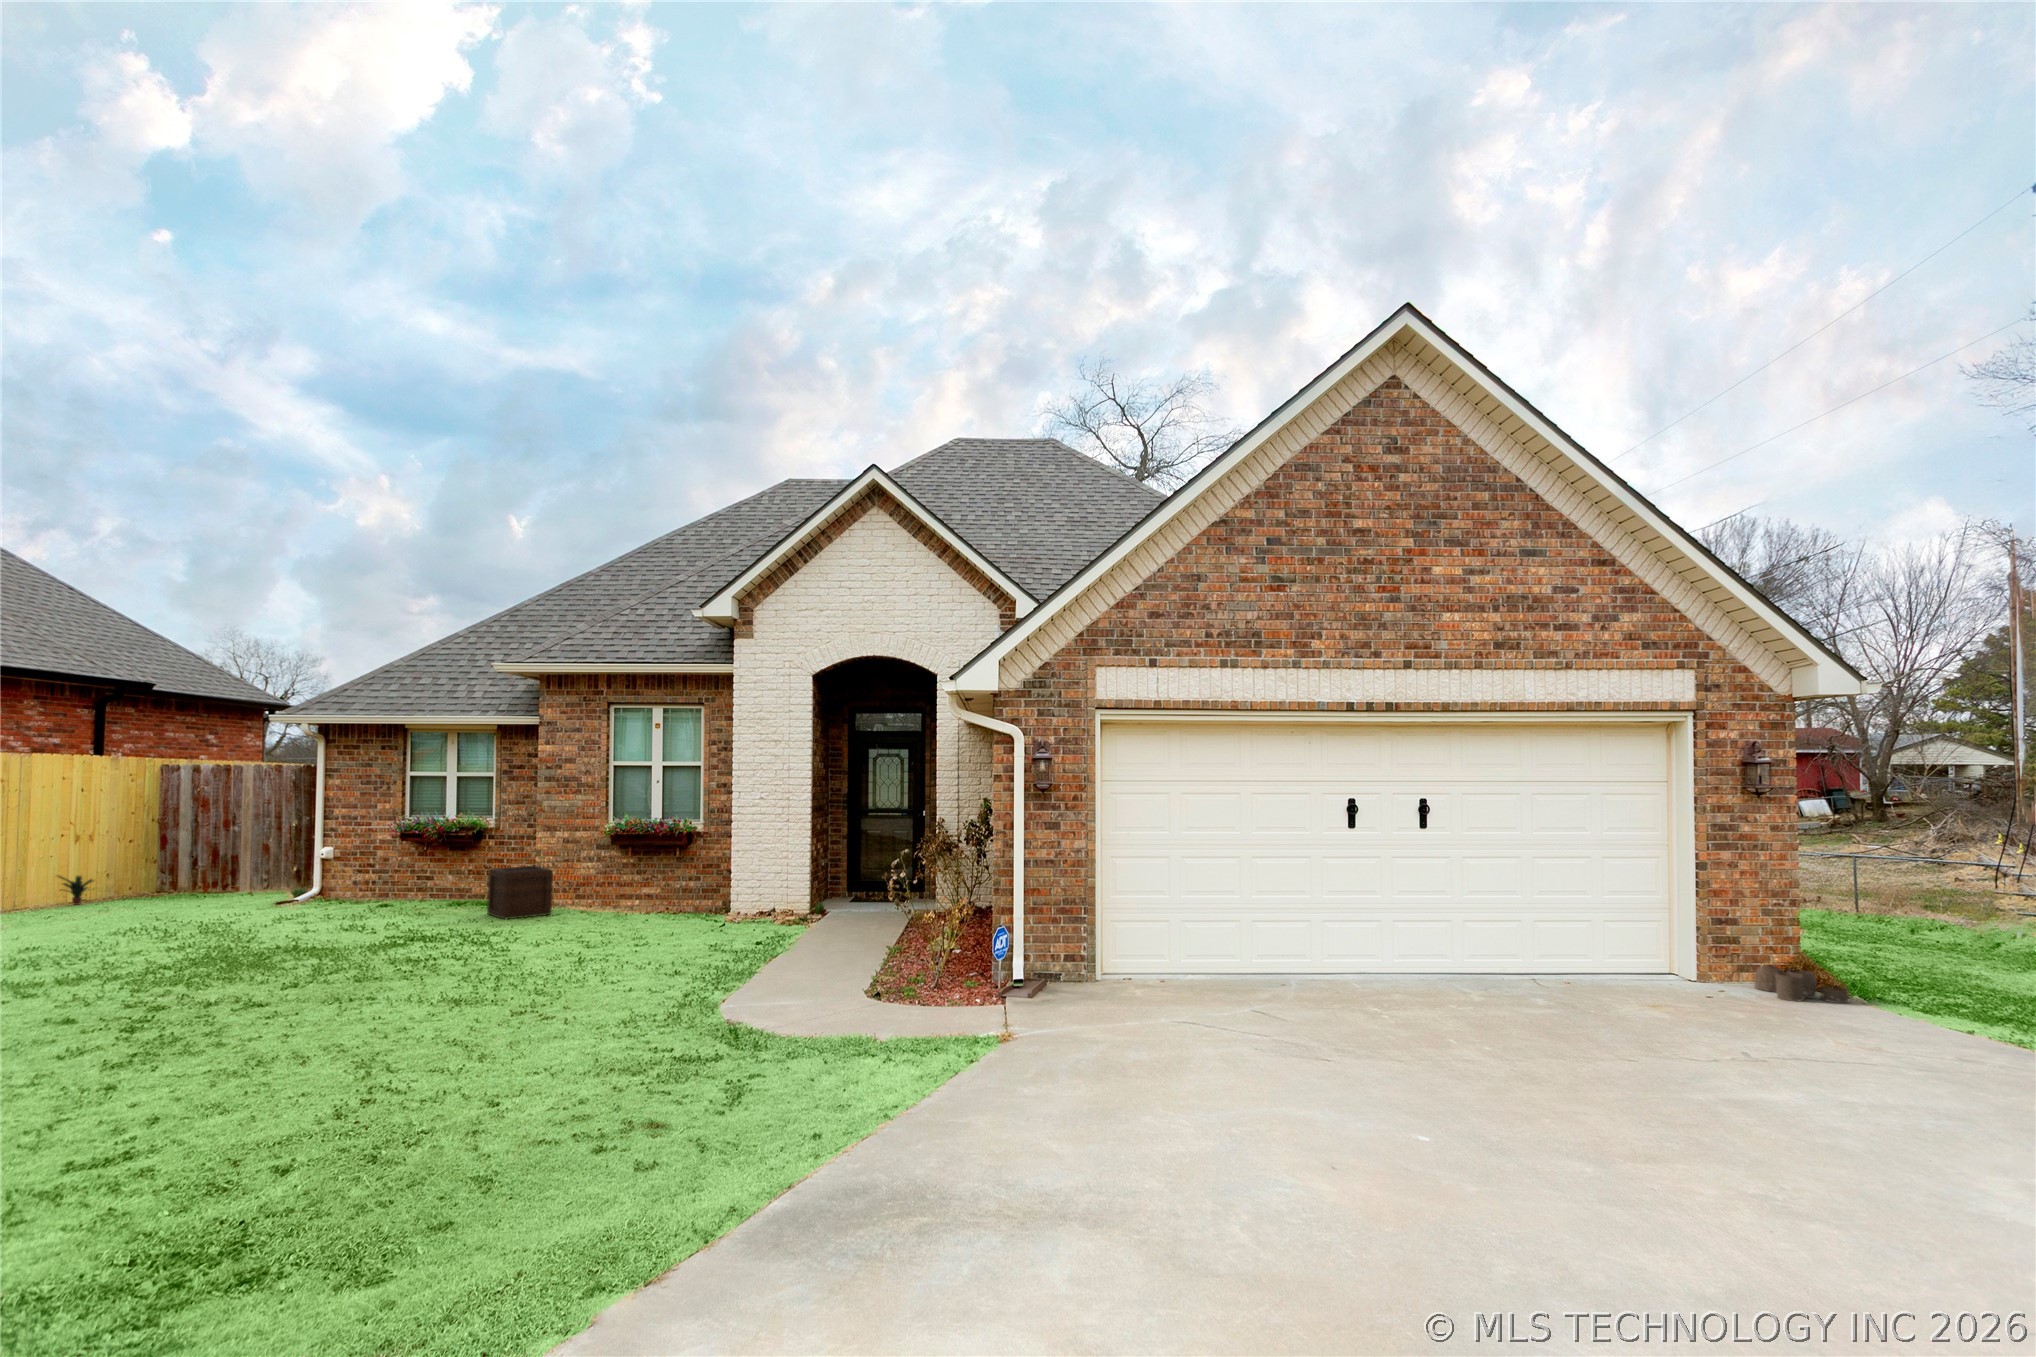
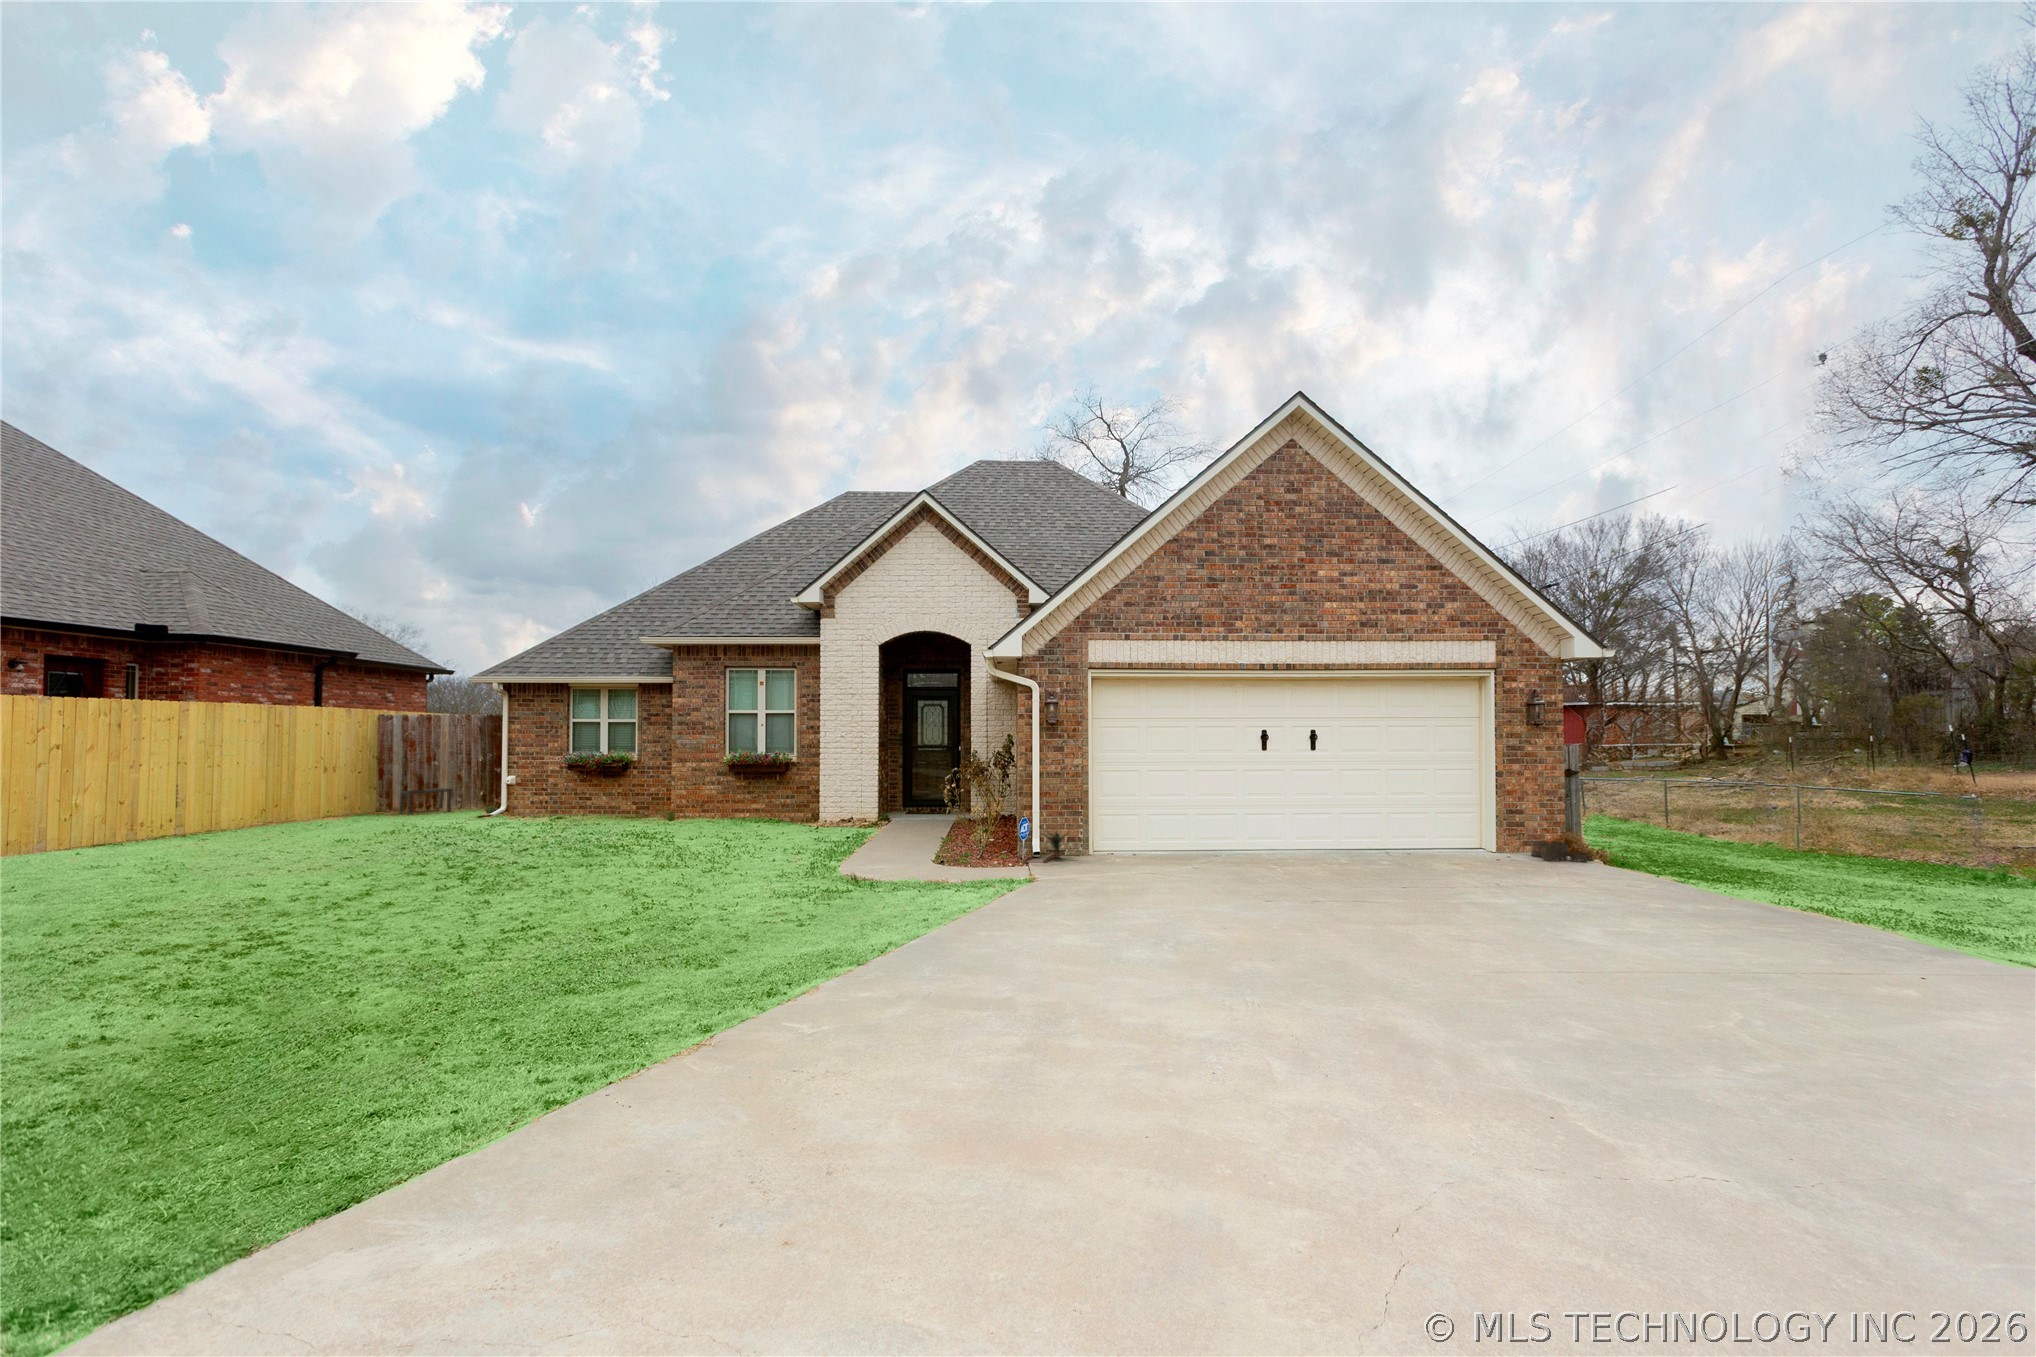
bench: none [178,861,255,898] -> present [399,788,452,814]
wooden crate: present [487,866,553,919] -> none [640,787,688,825]
potted plant: present [58,876,94,905] -> present [1043,828,1068,858]

